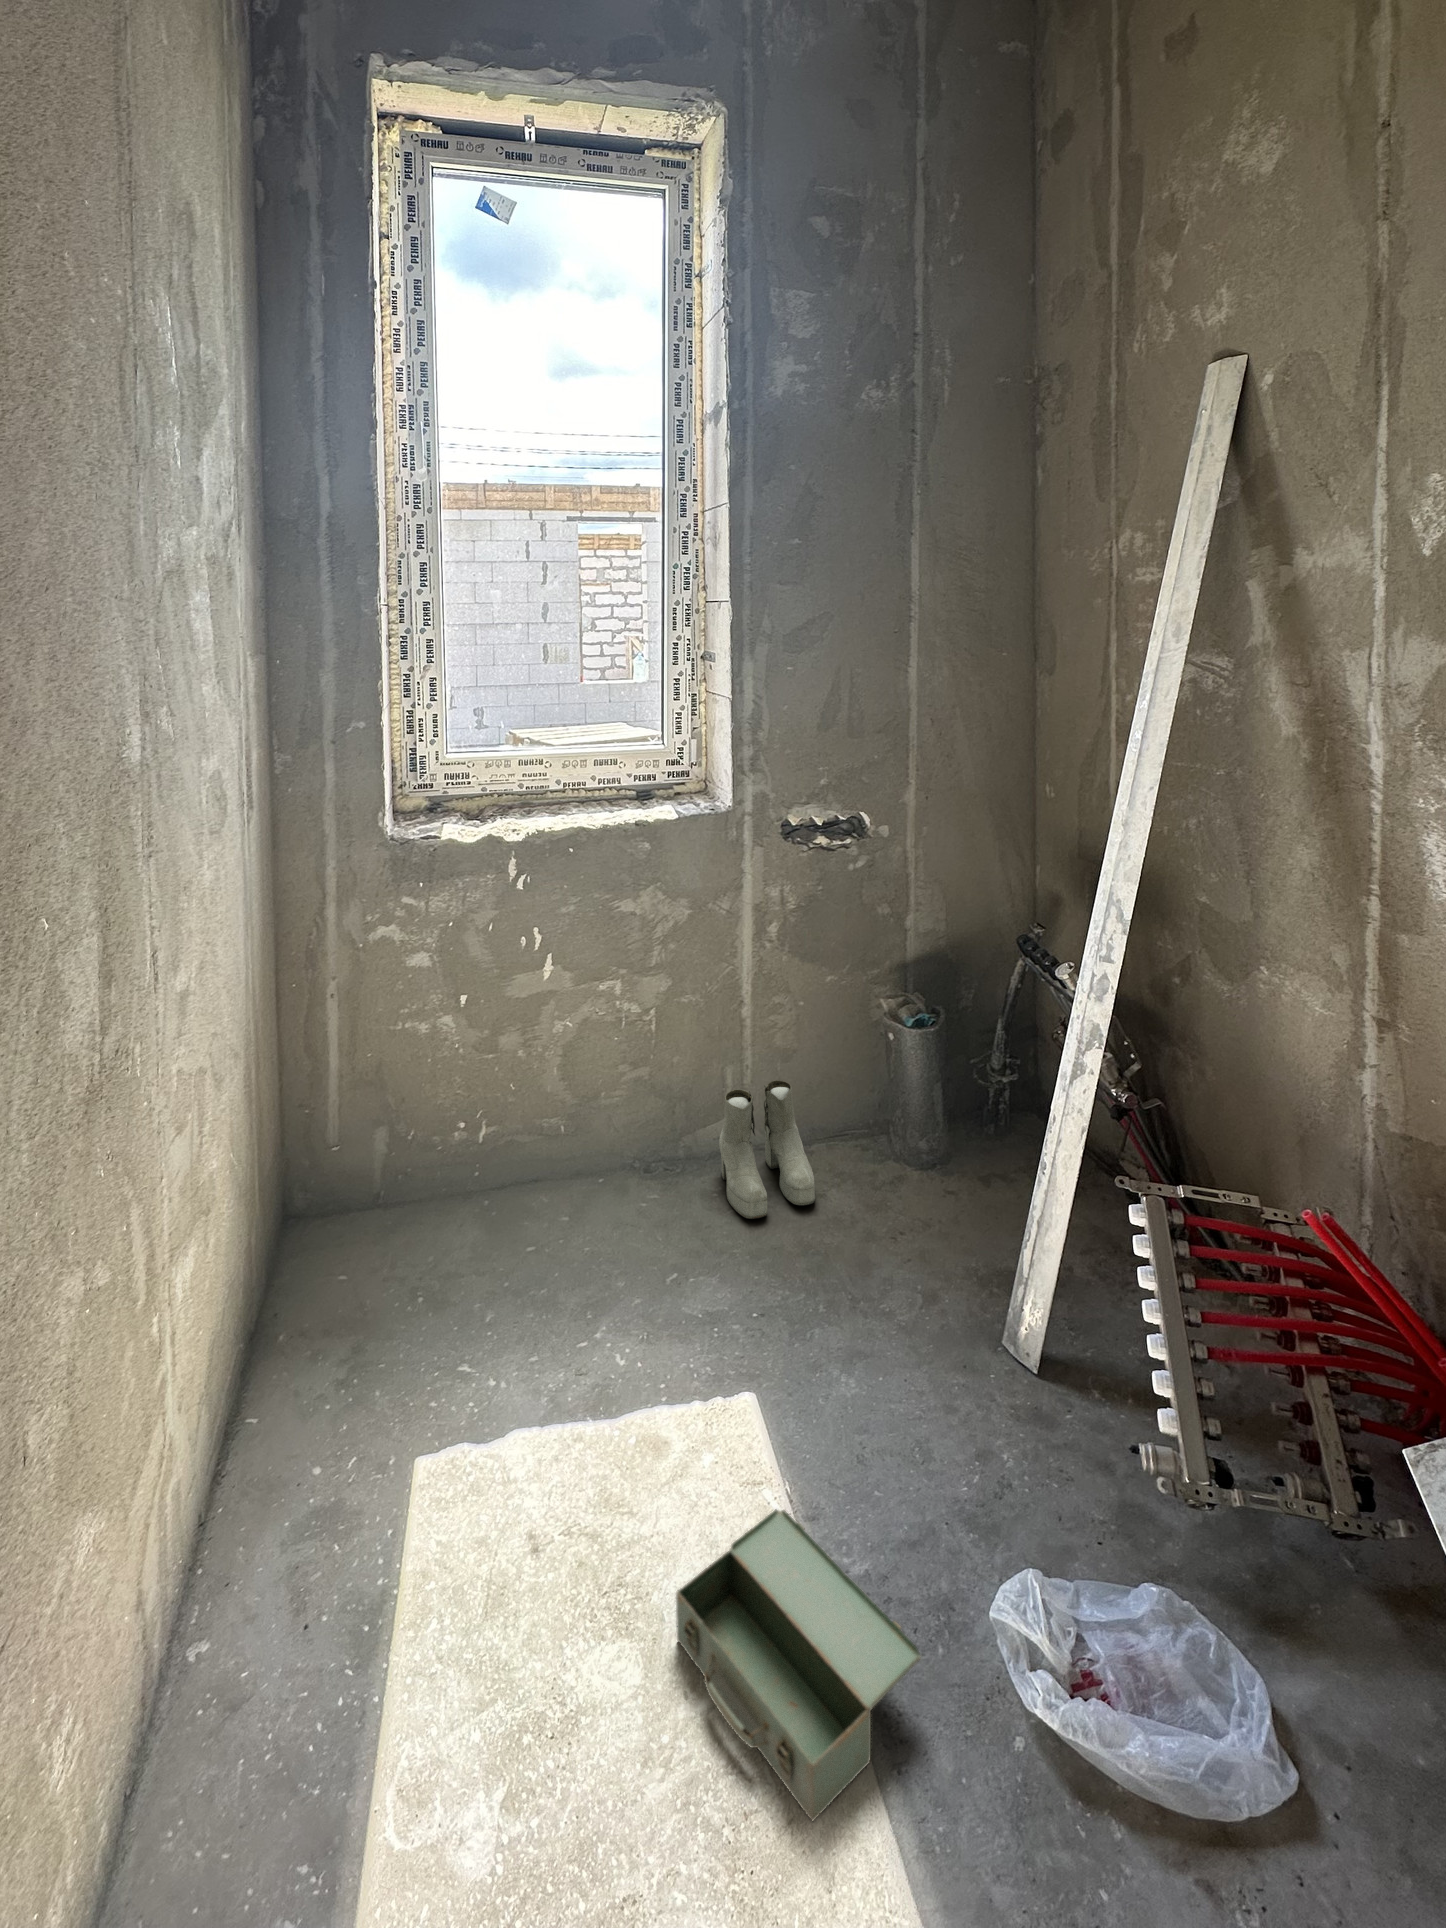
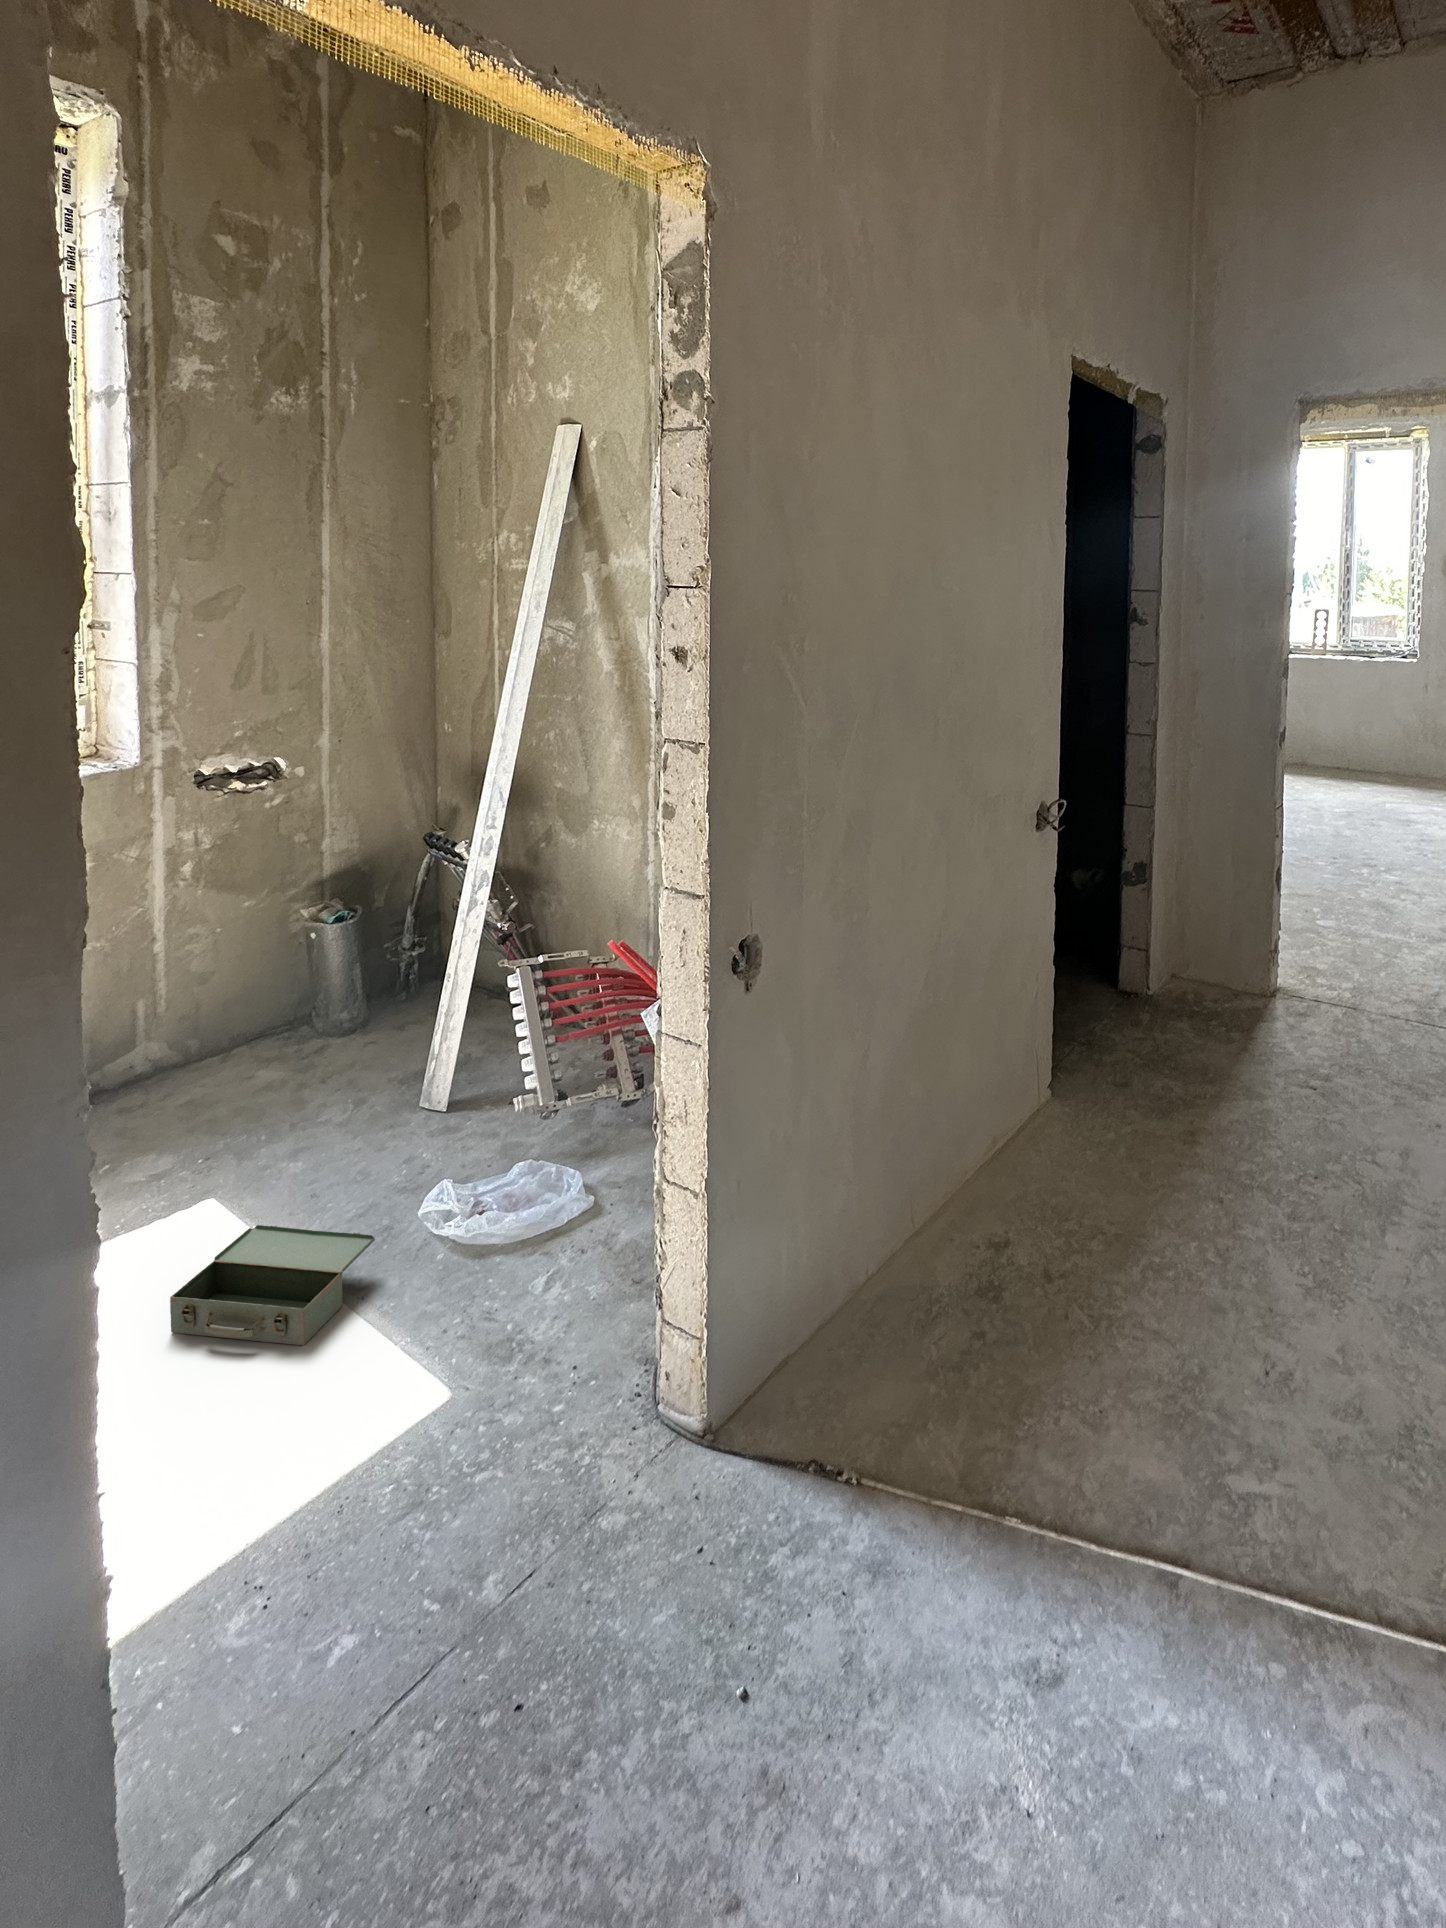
boots: present [719,1080,815,1219] -> none [134,994,245,1109]

